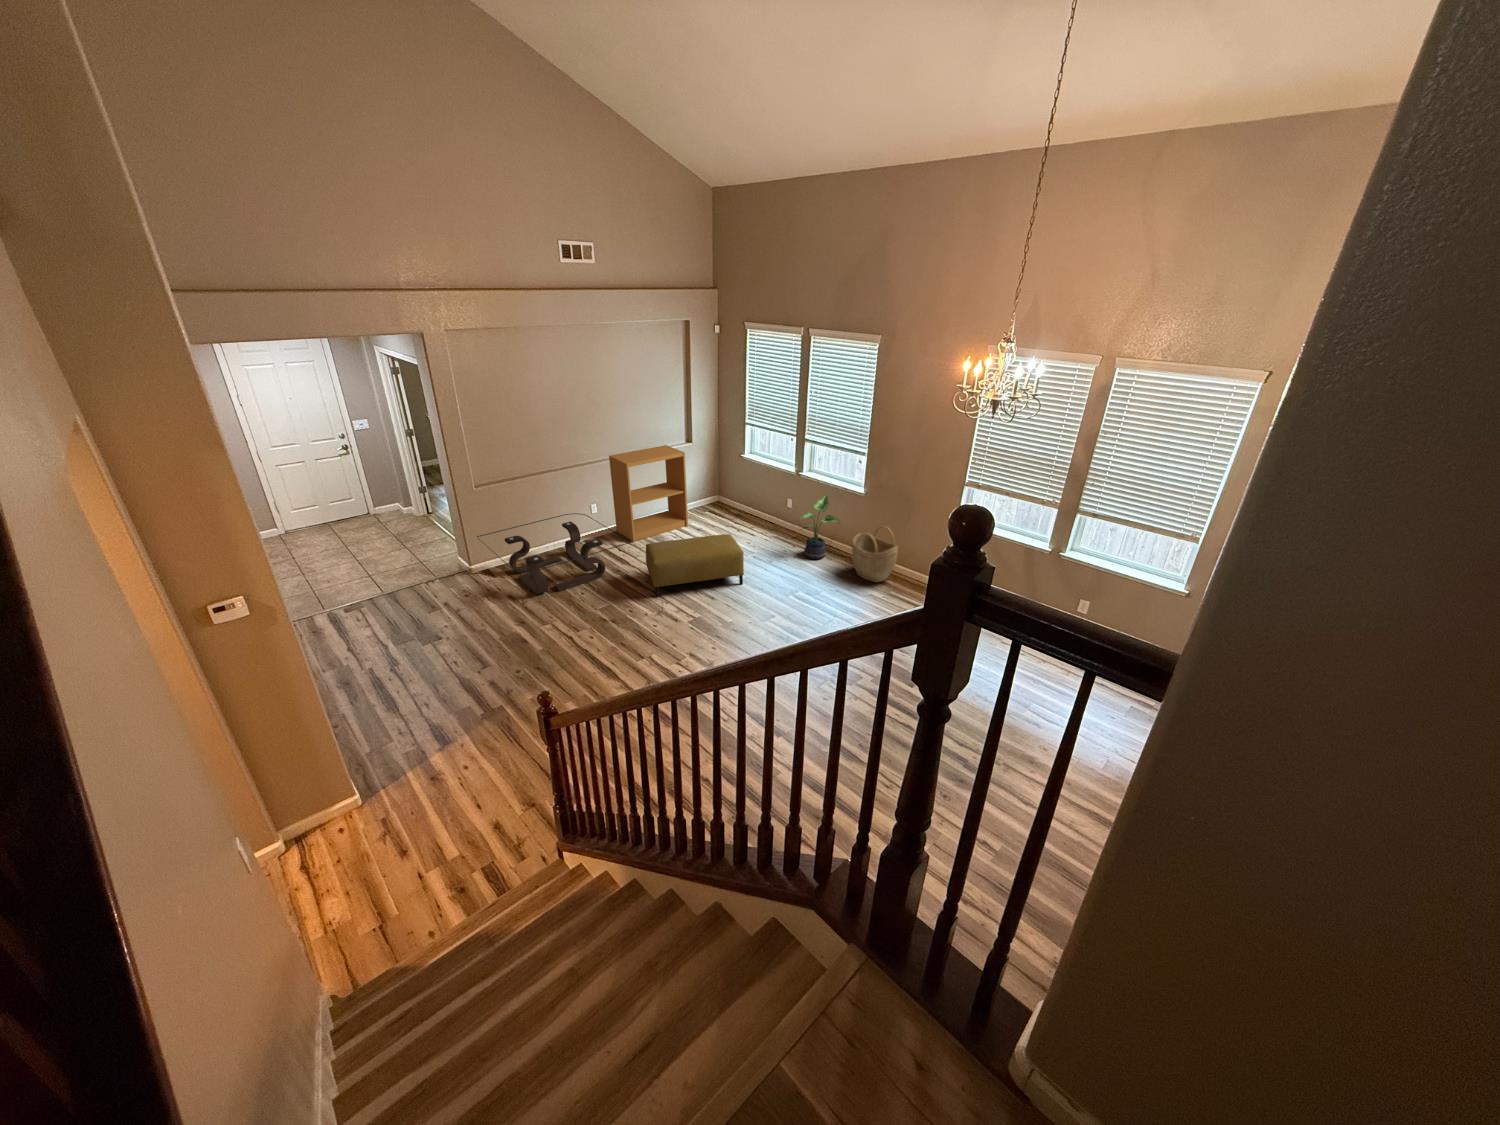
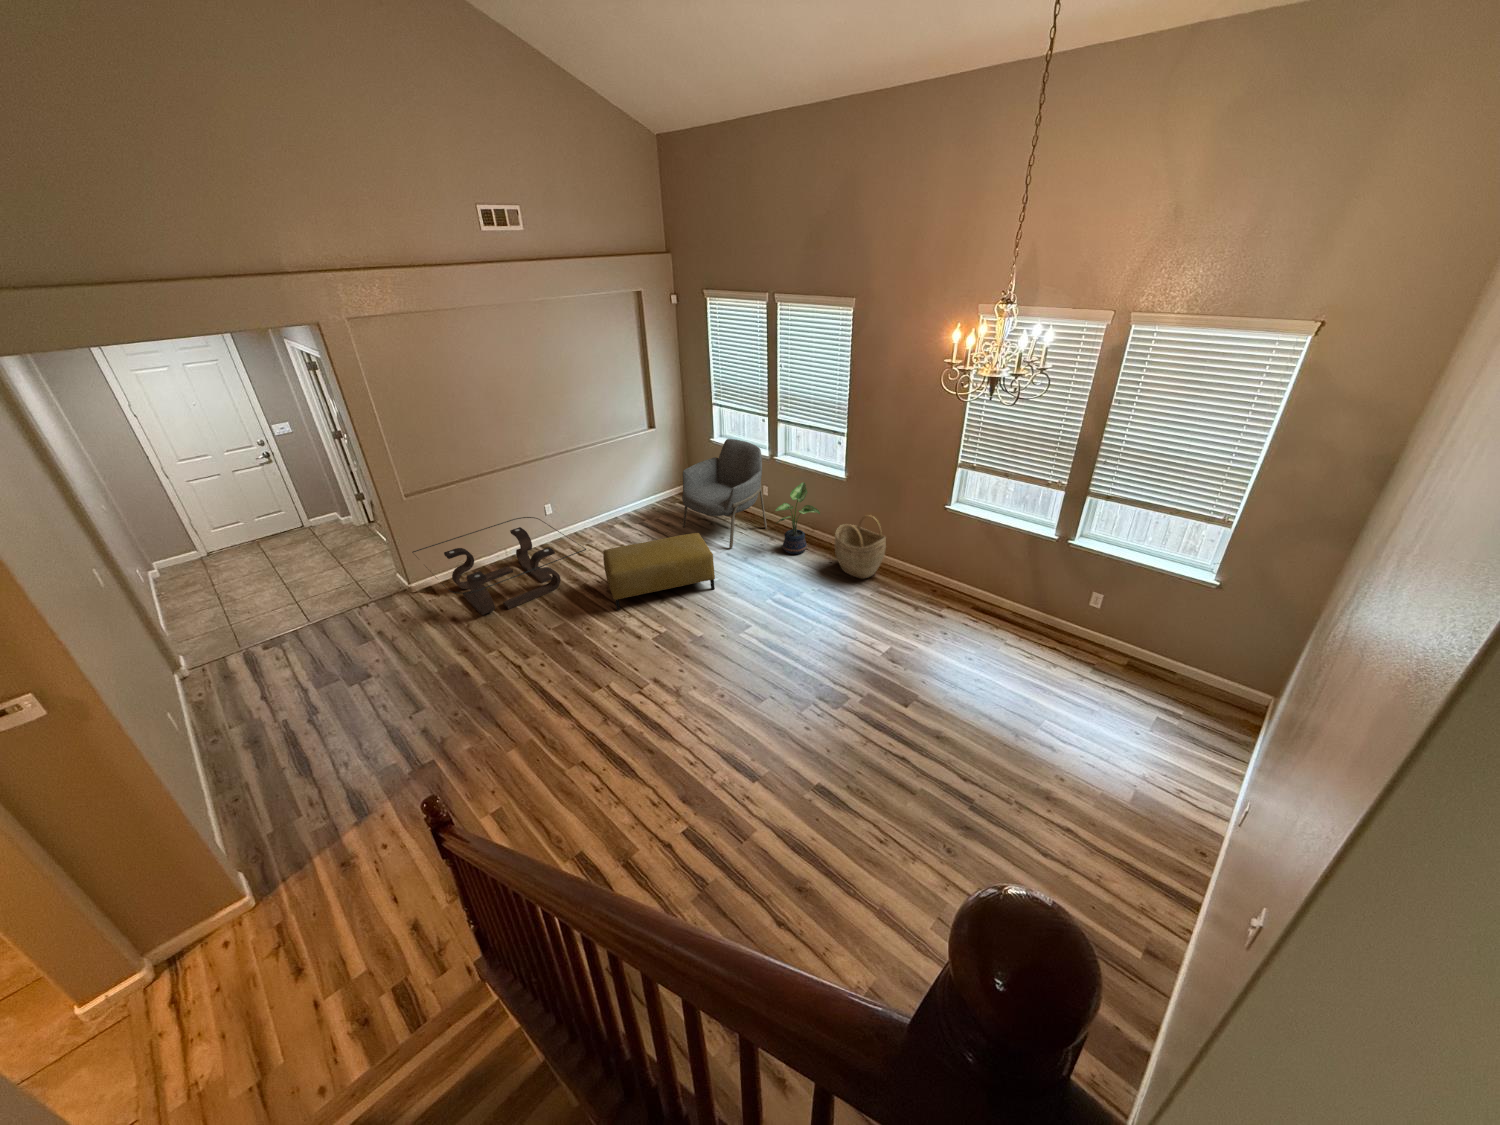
bookshelf: present [609,445,688,542] -> none [560,434,655,544]
armchair: none [713,454,790,552] -> present [682,439,767,548]

